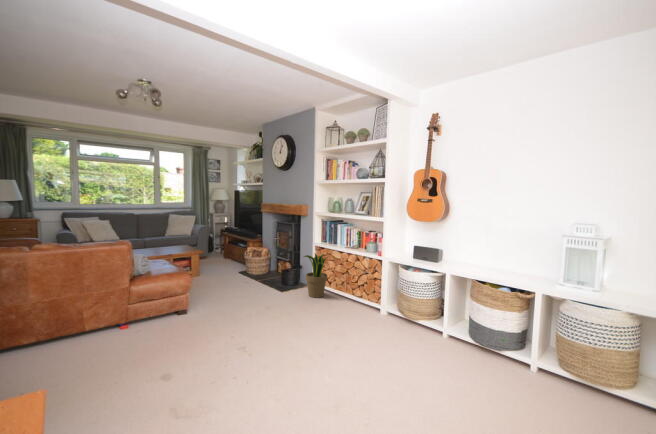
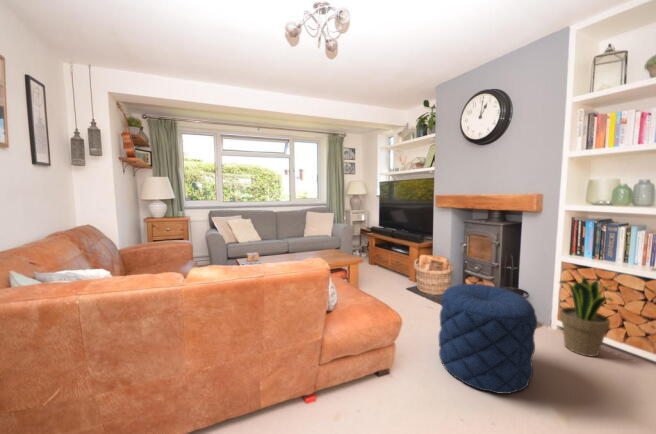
pouf: none [223,259,274,314] -> present [439,284,537,394]

